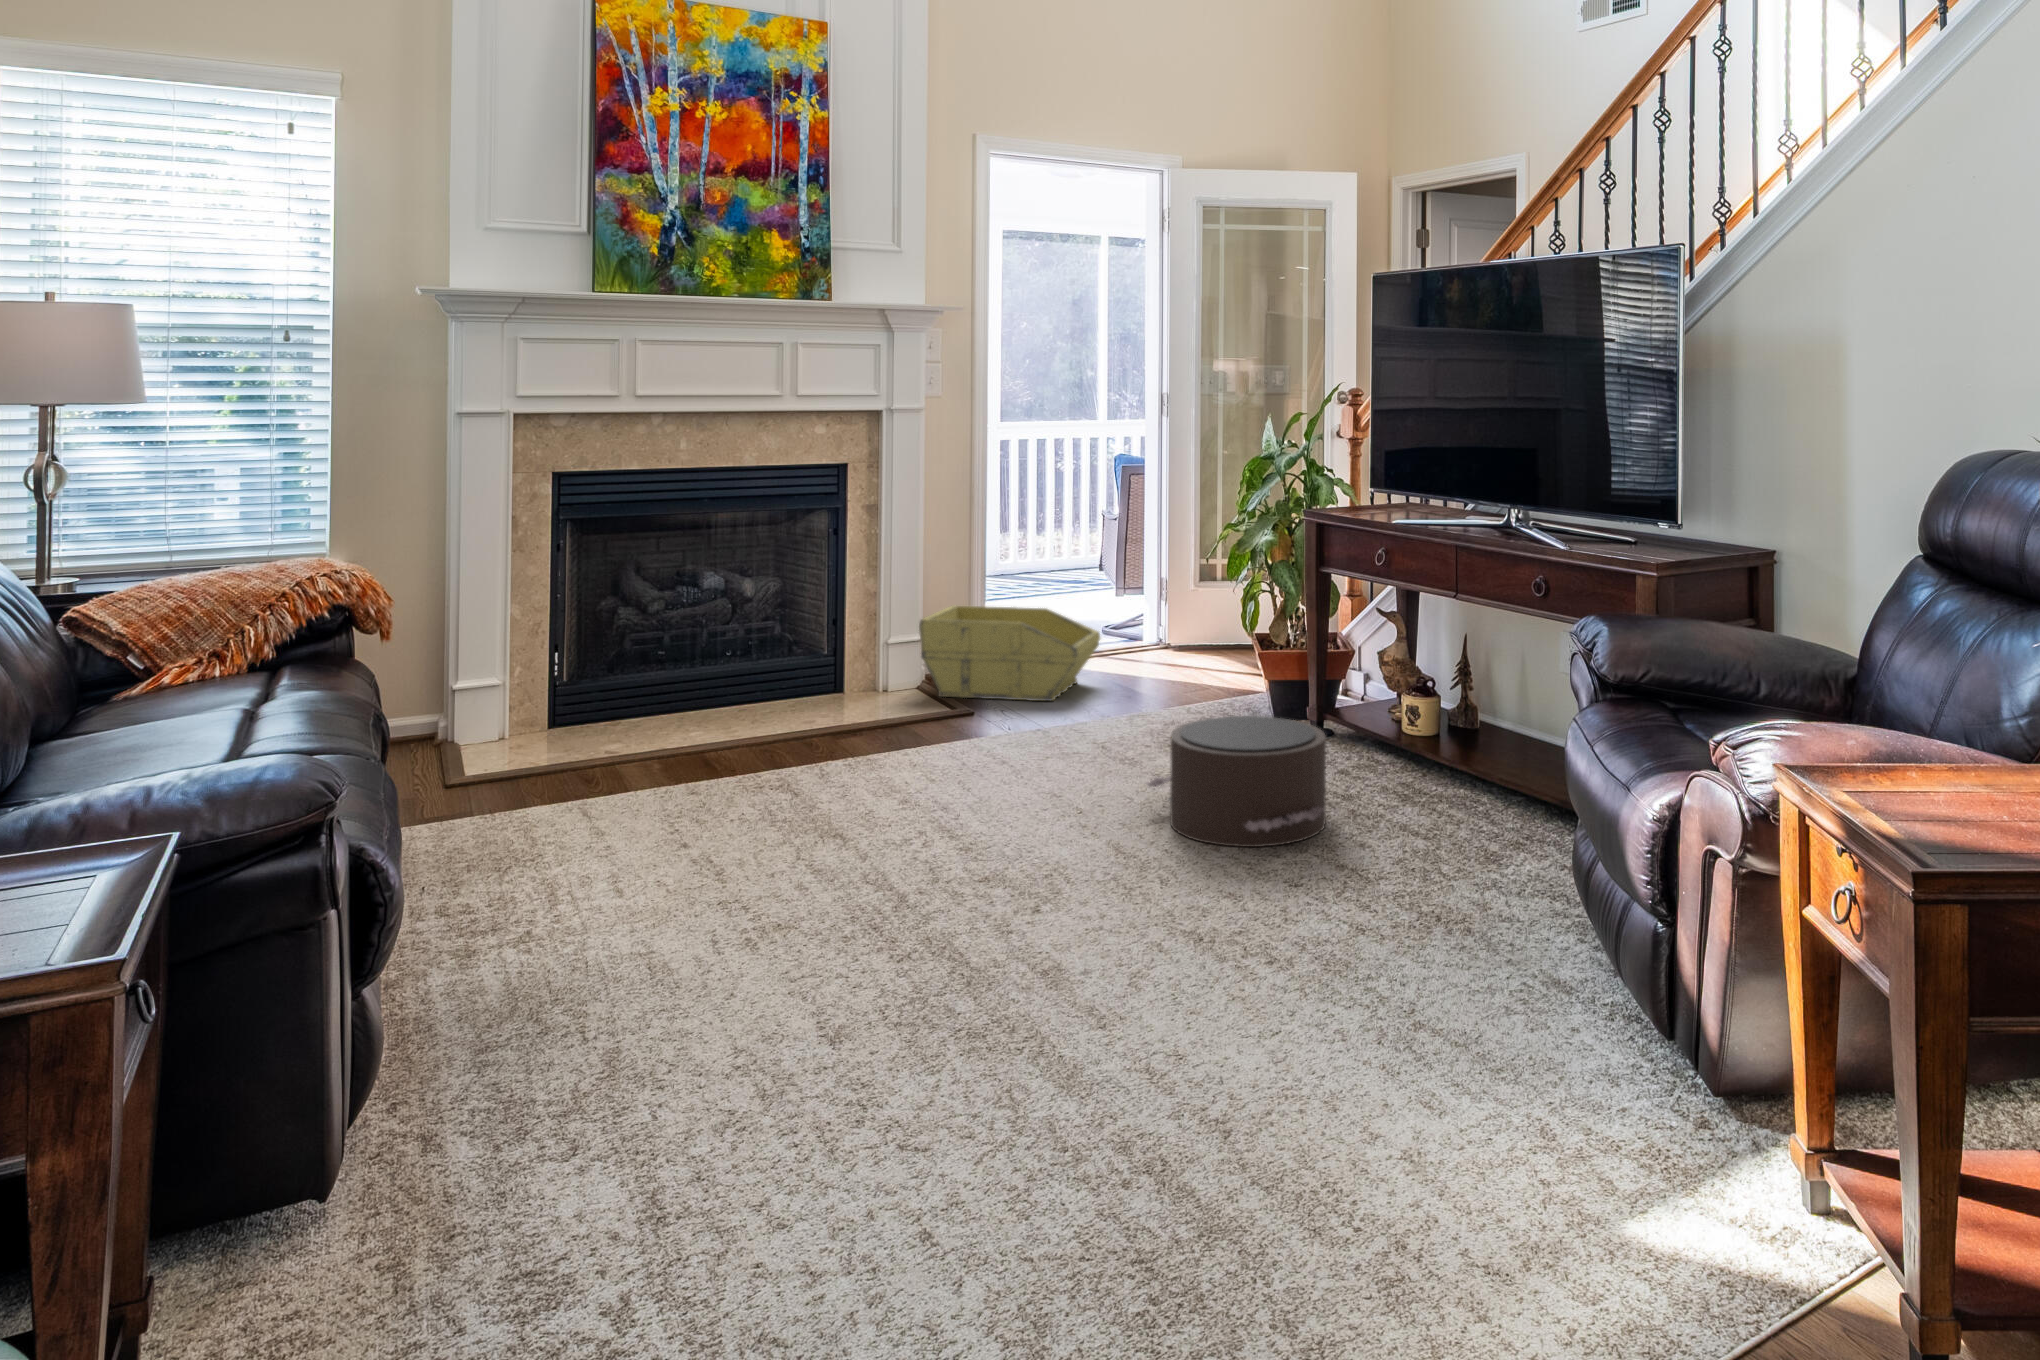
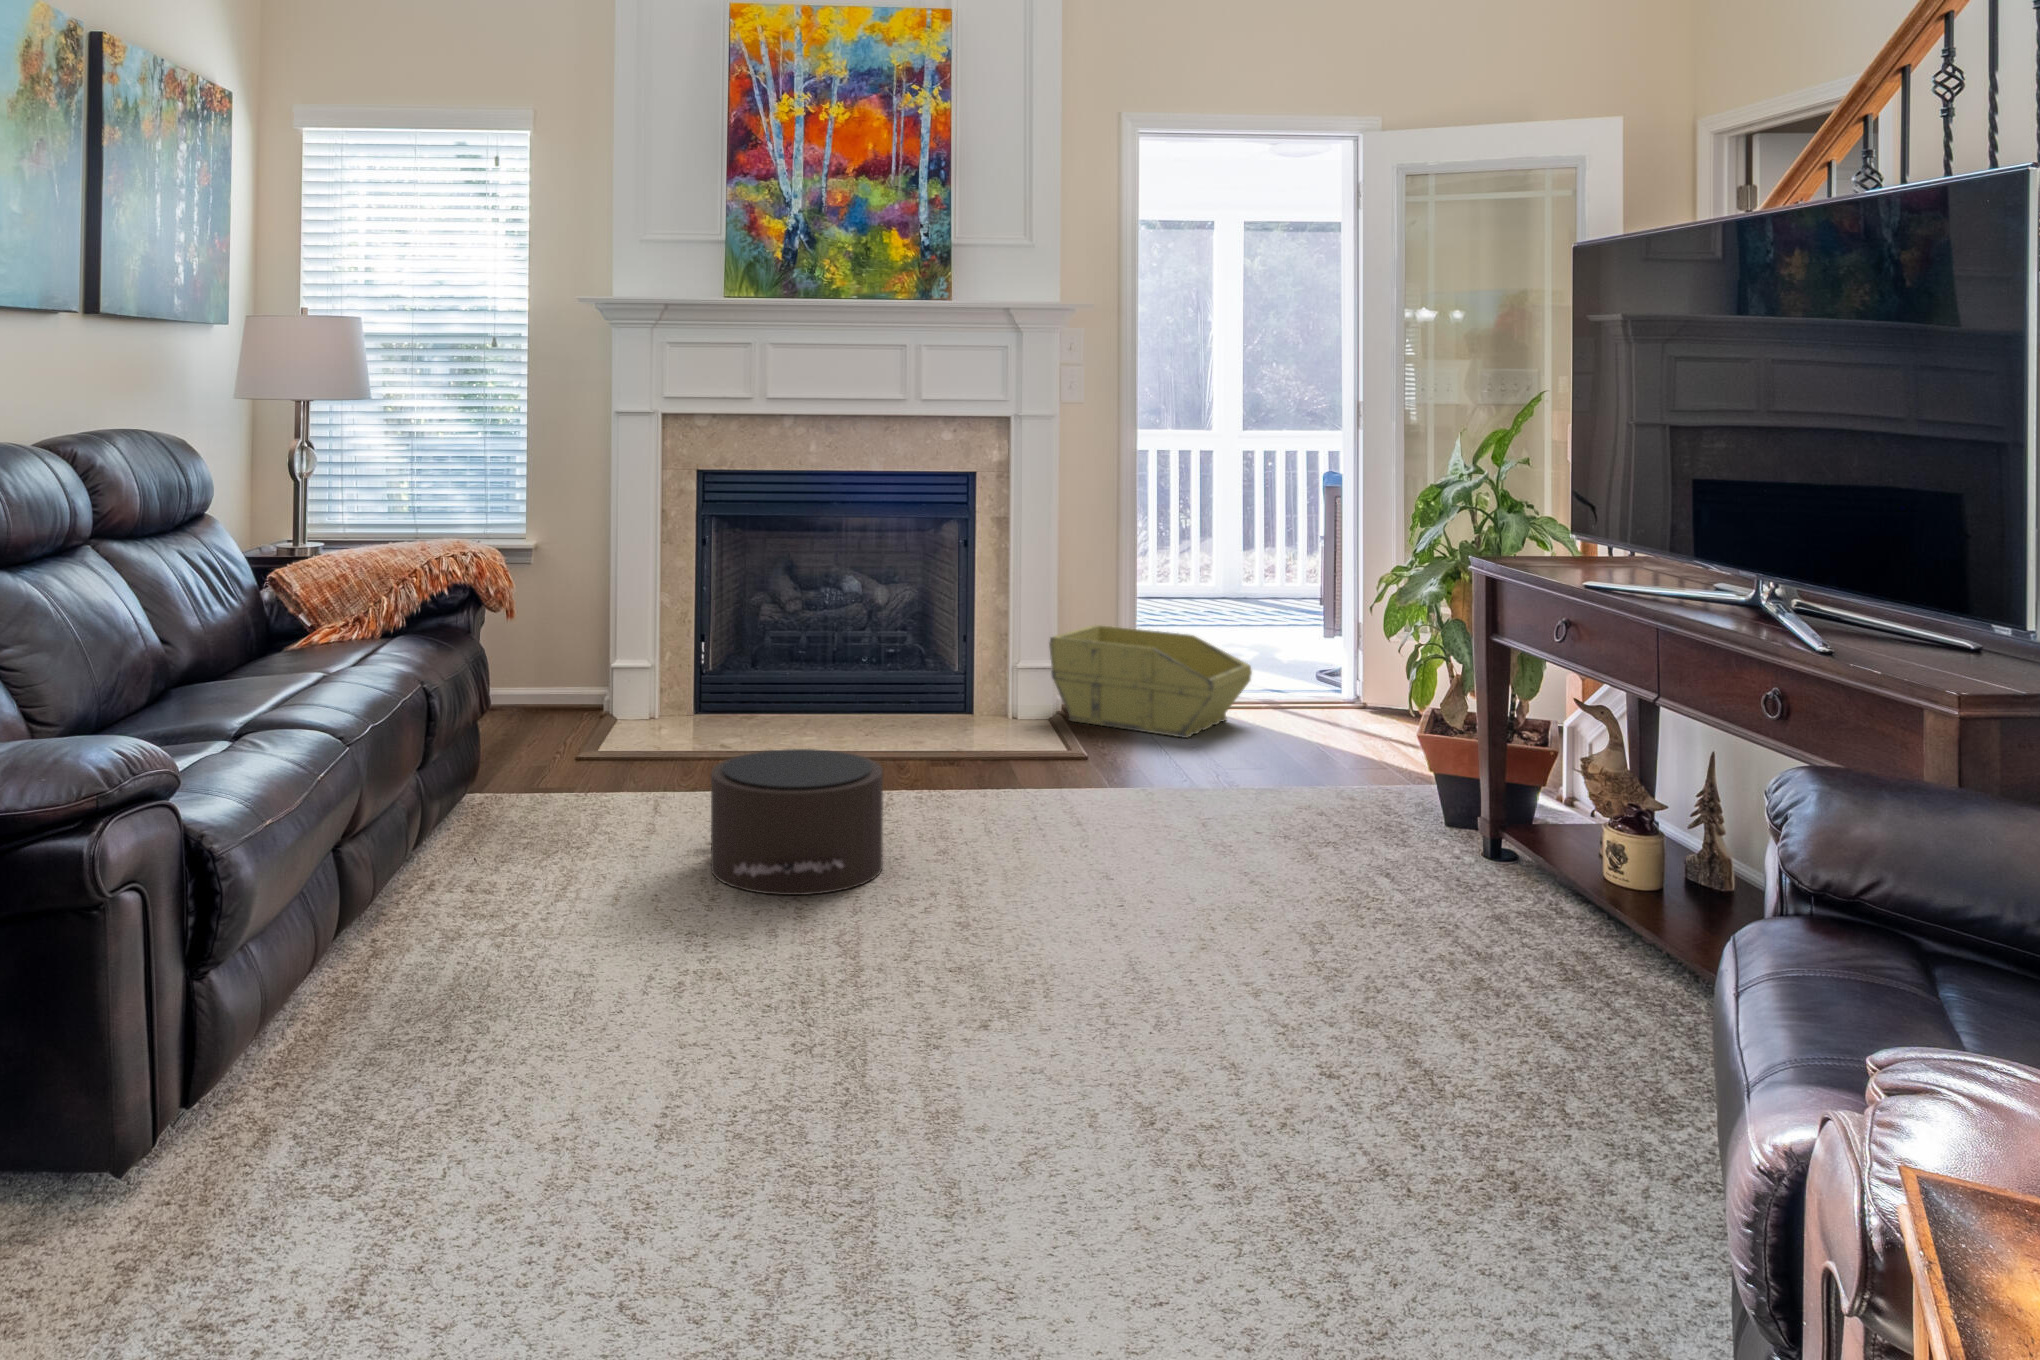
pouf: present [1147,716,1326,847] -> present [711,749,883,895]

